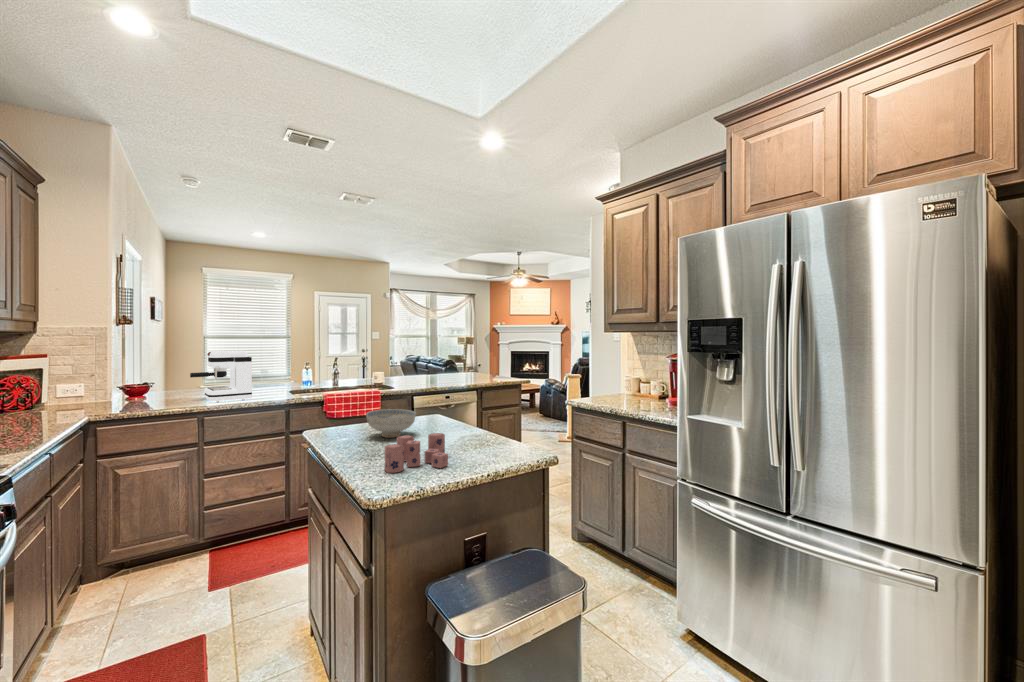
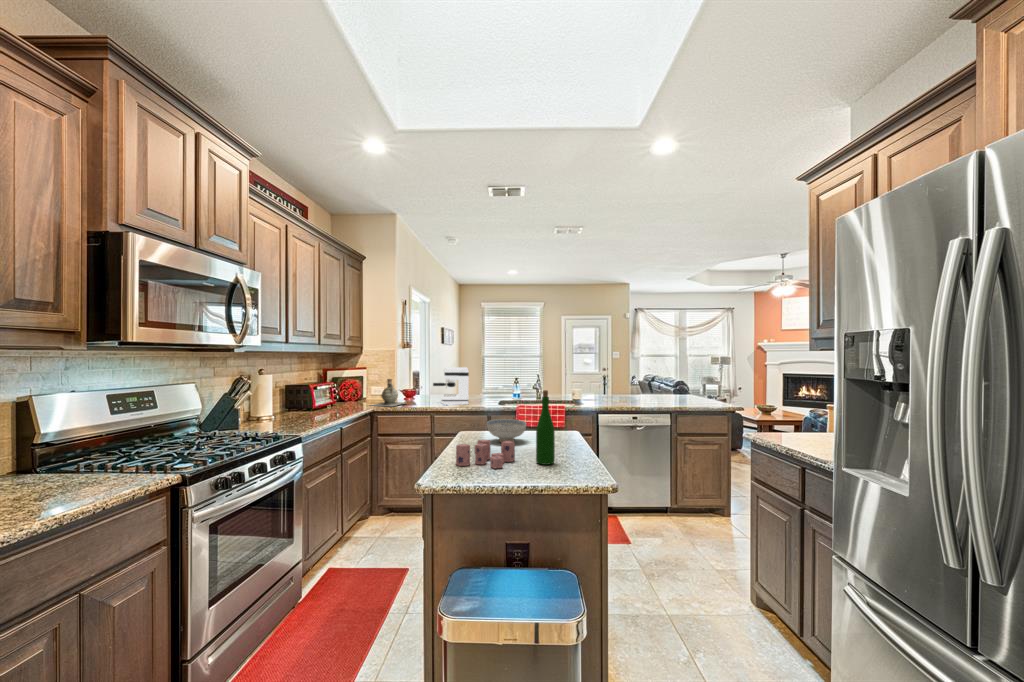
ceramic jug: none [71,370,148,414] -> present [372,379,404,406]
wine bottle: none [469,370,490,454] -> present [536,390,555,465]

